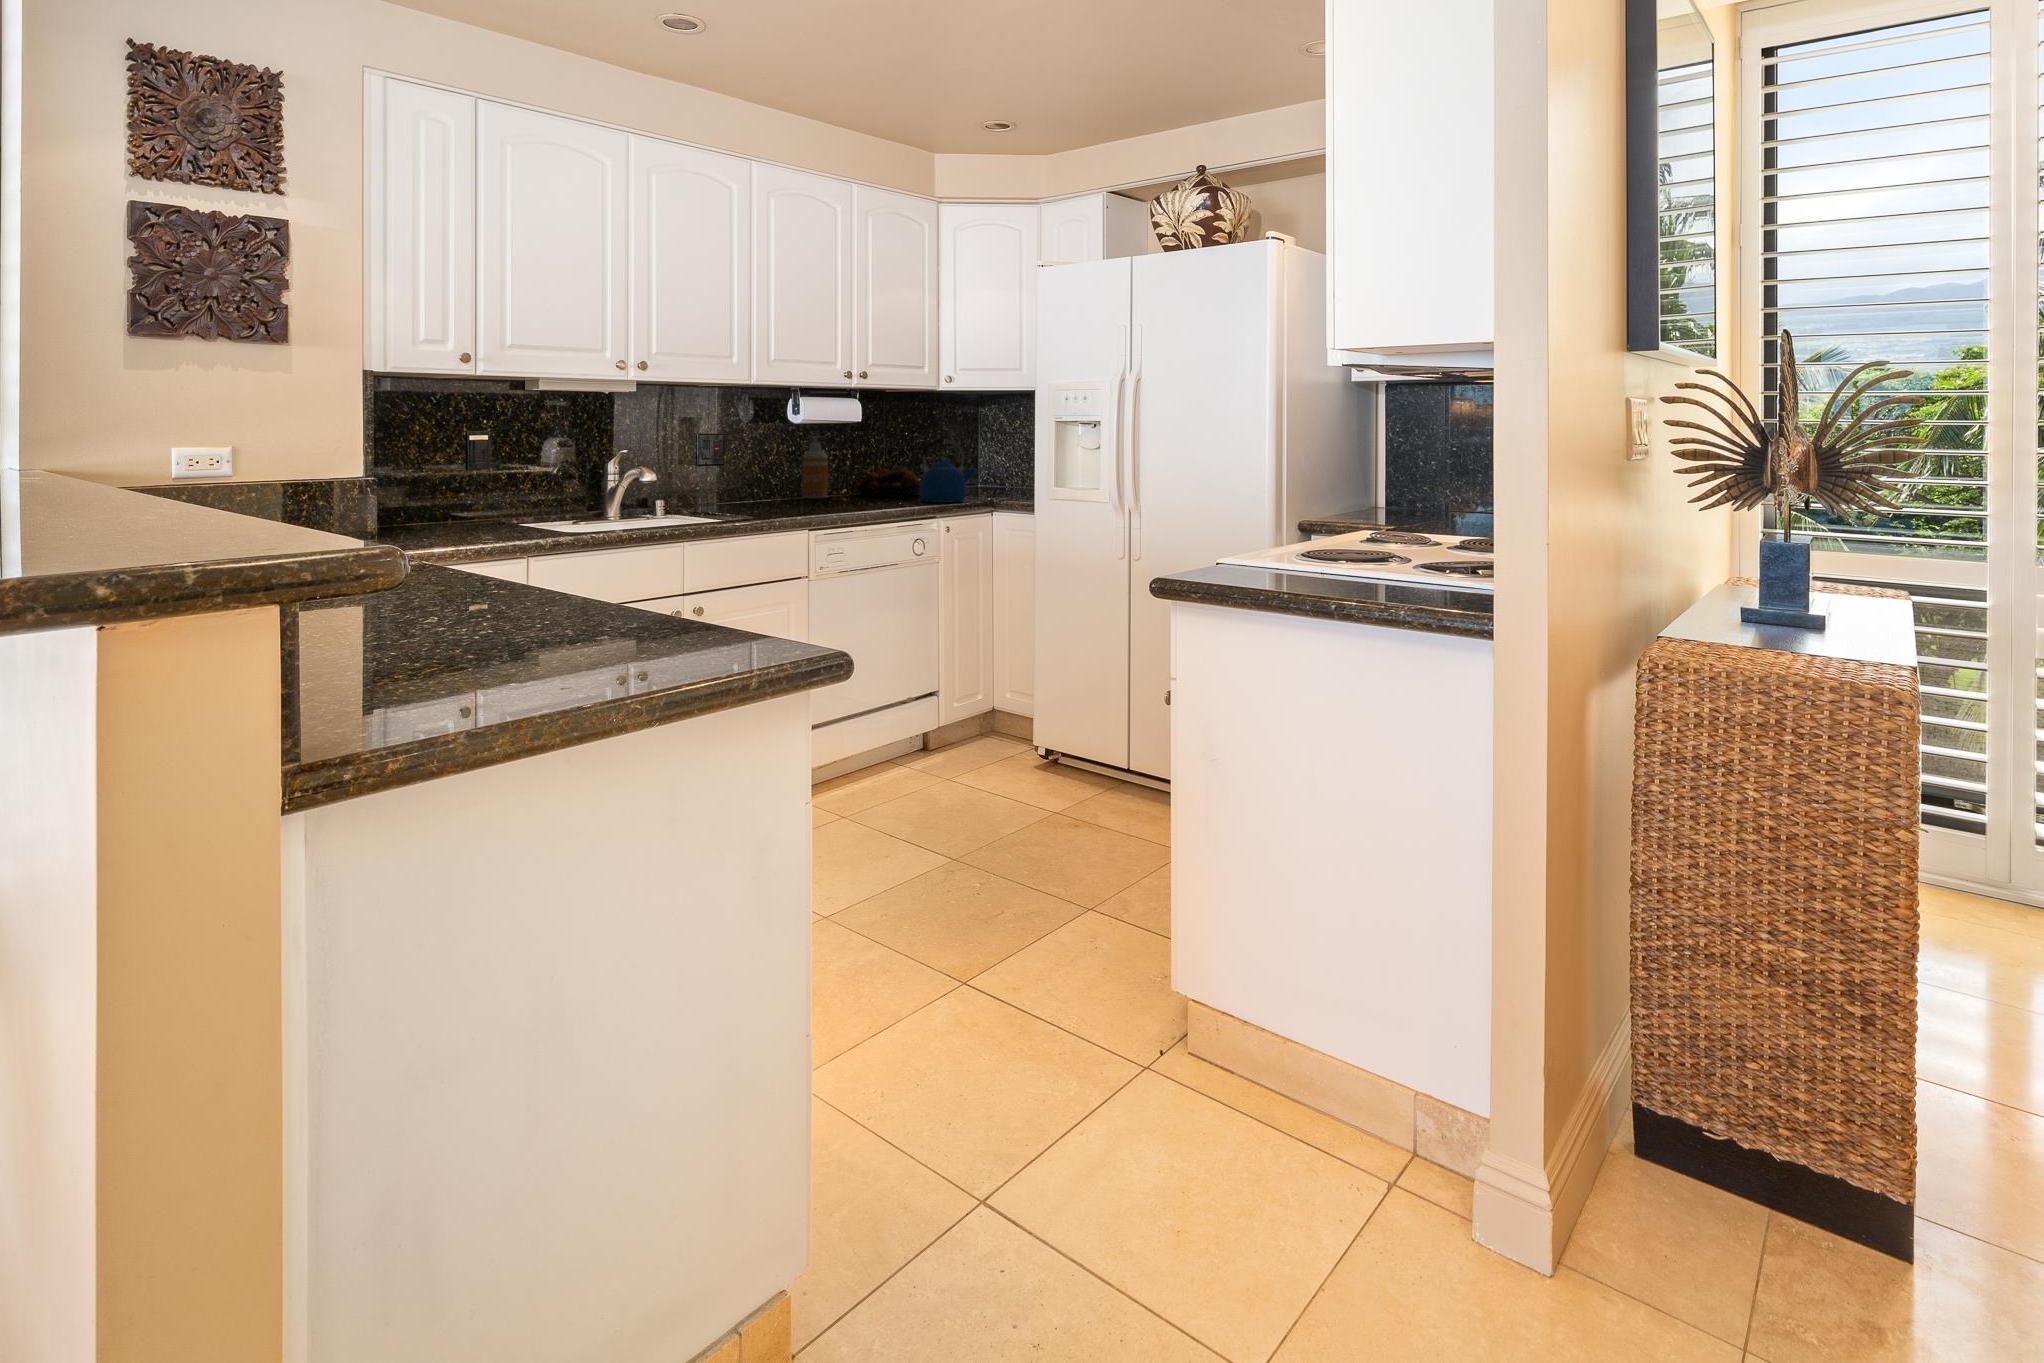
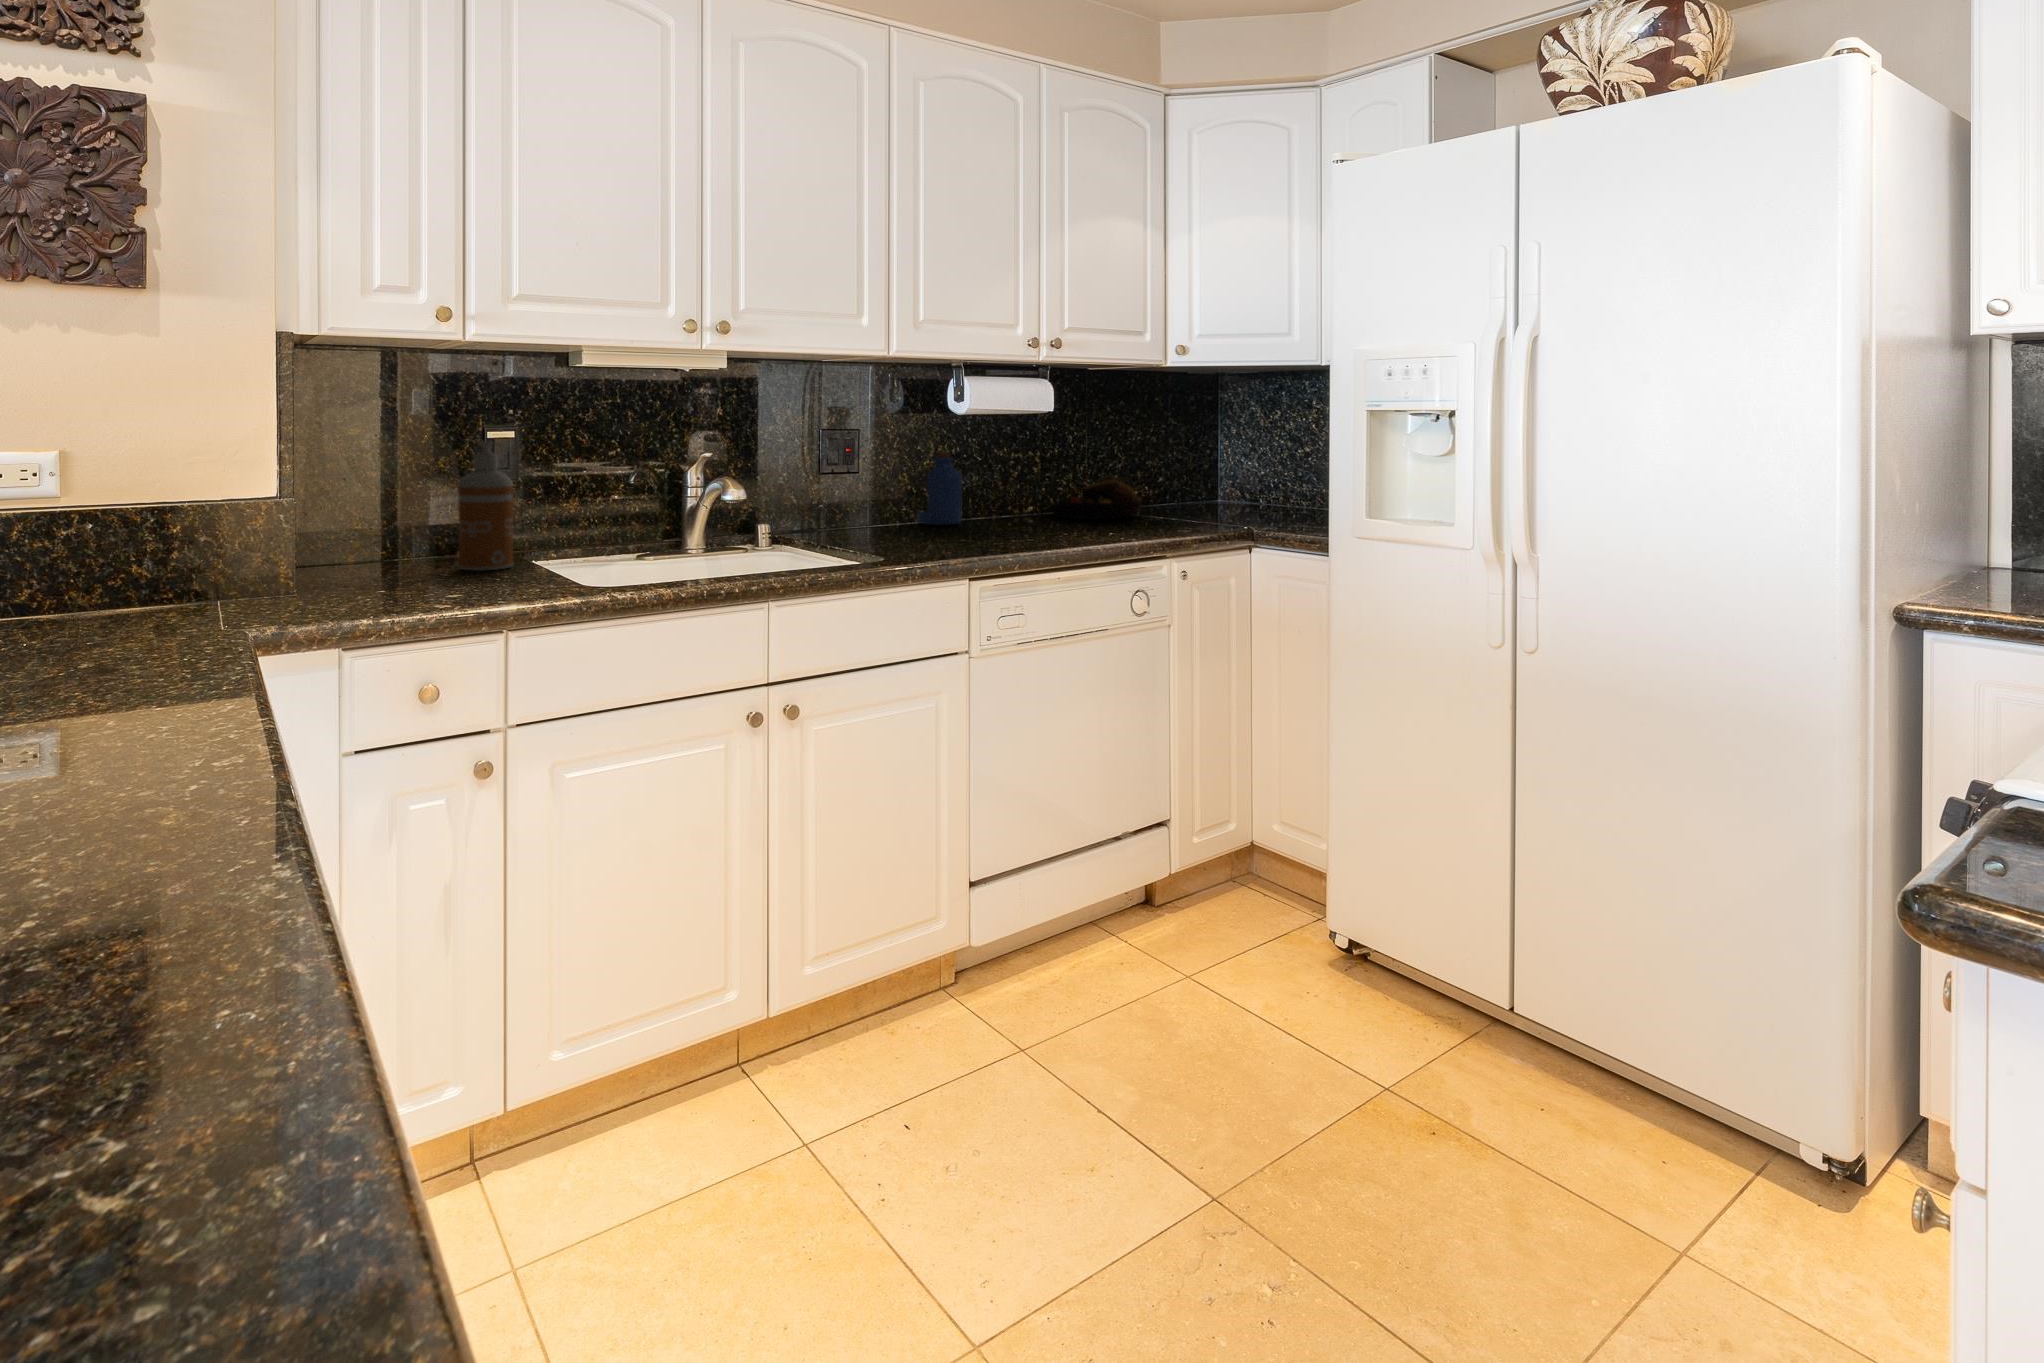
soap dispenser: present [803,436,828,498] -> present [458,441,513,571]
kettle: present [920,439,978,503] -> none [1140,437,1227,532]
jar: none [764,449,796,501] -> present [917,452,962,525]

